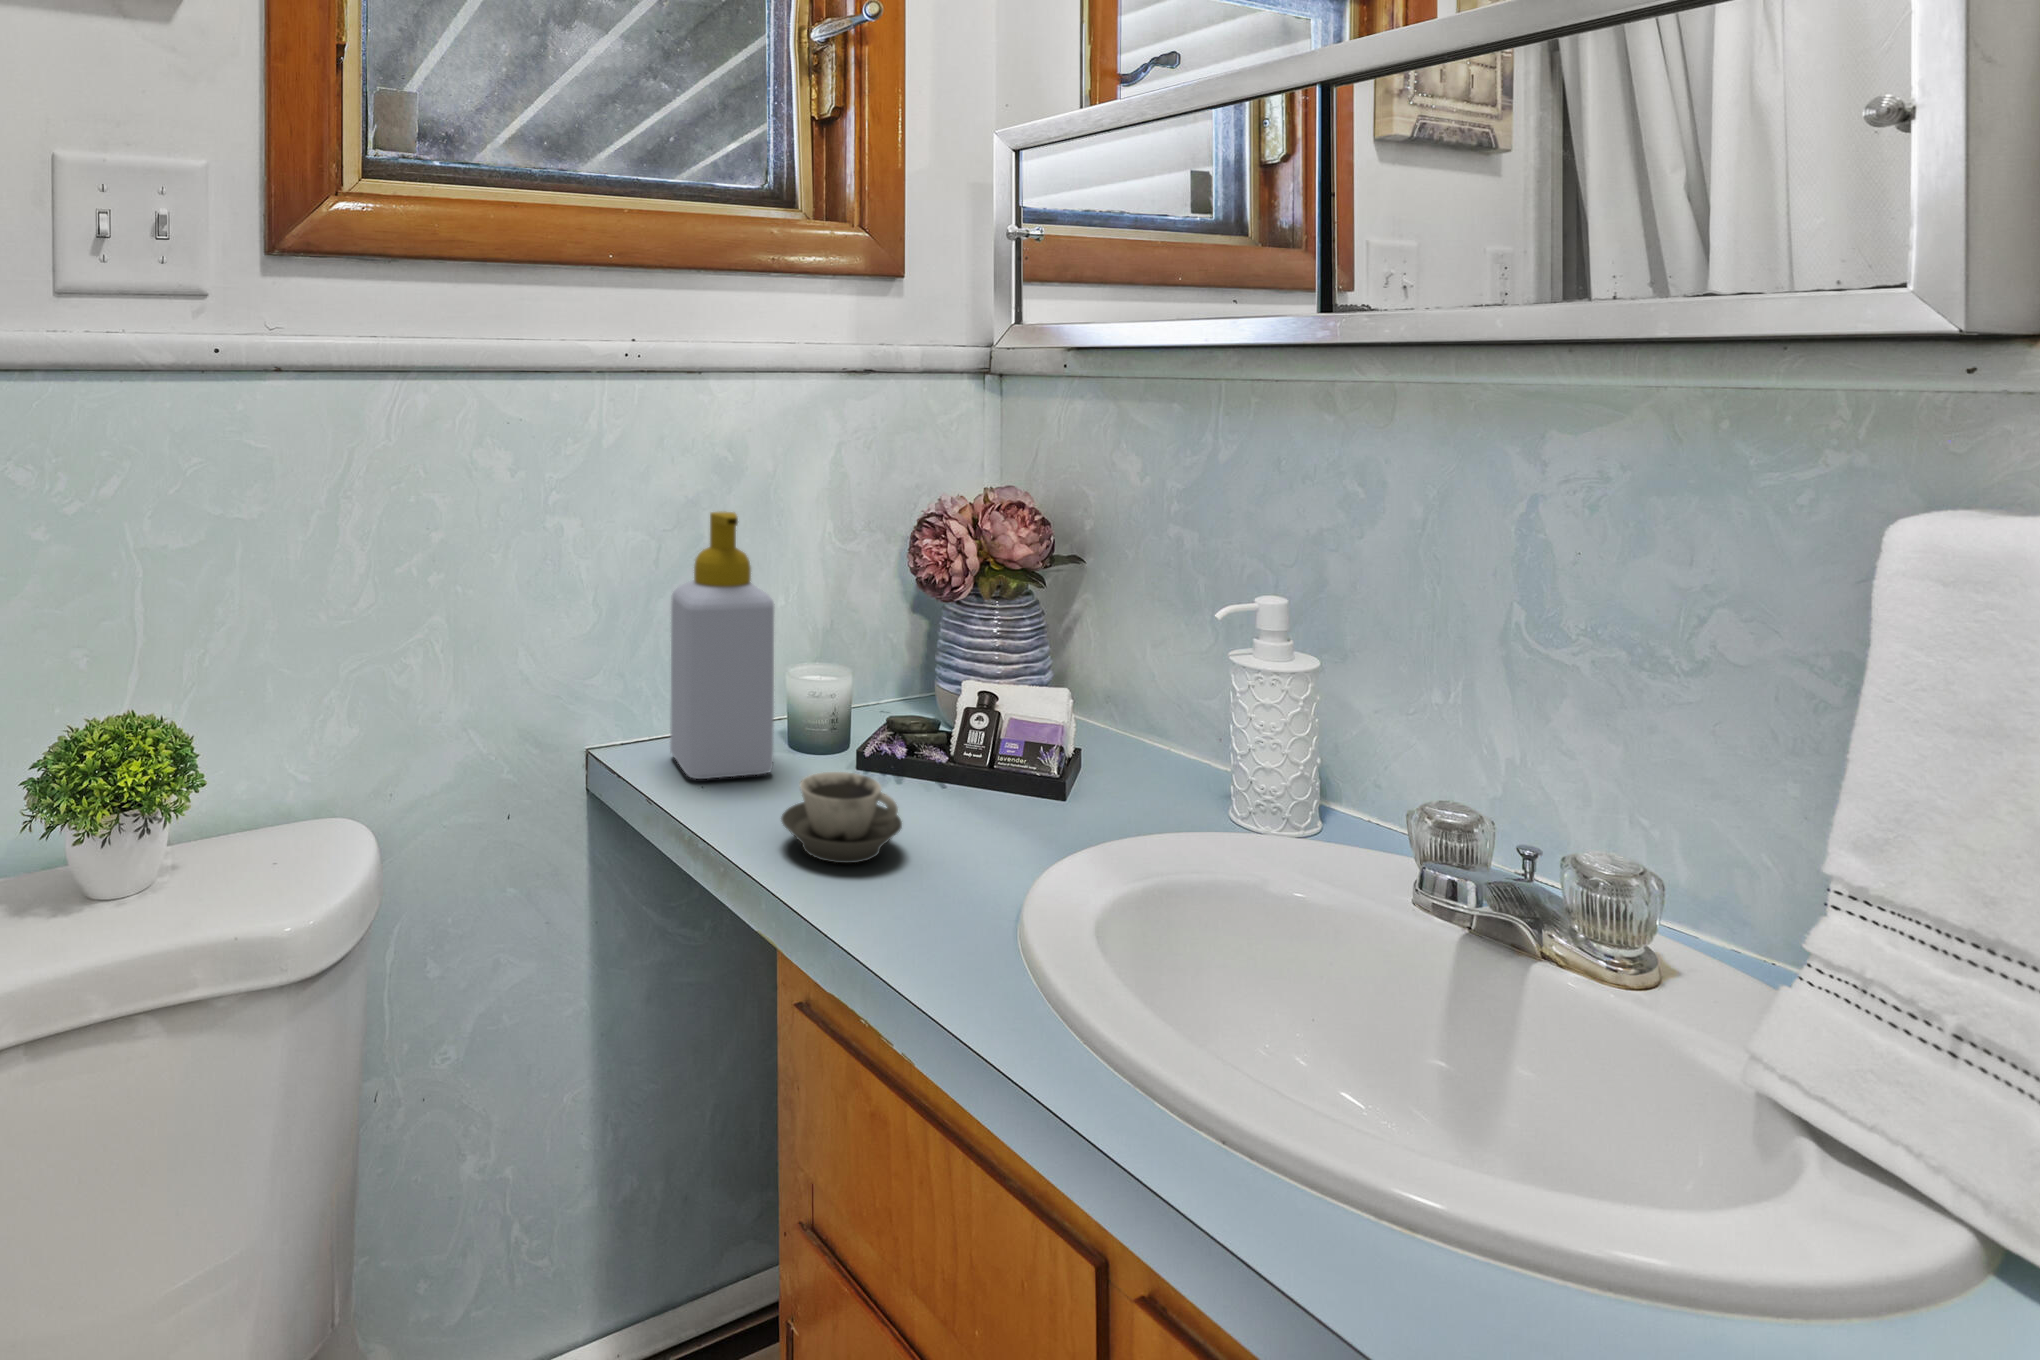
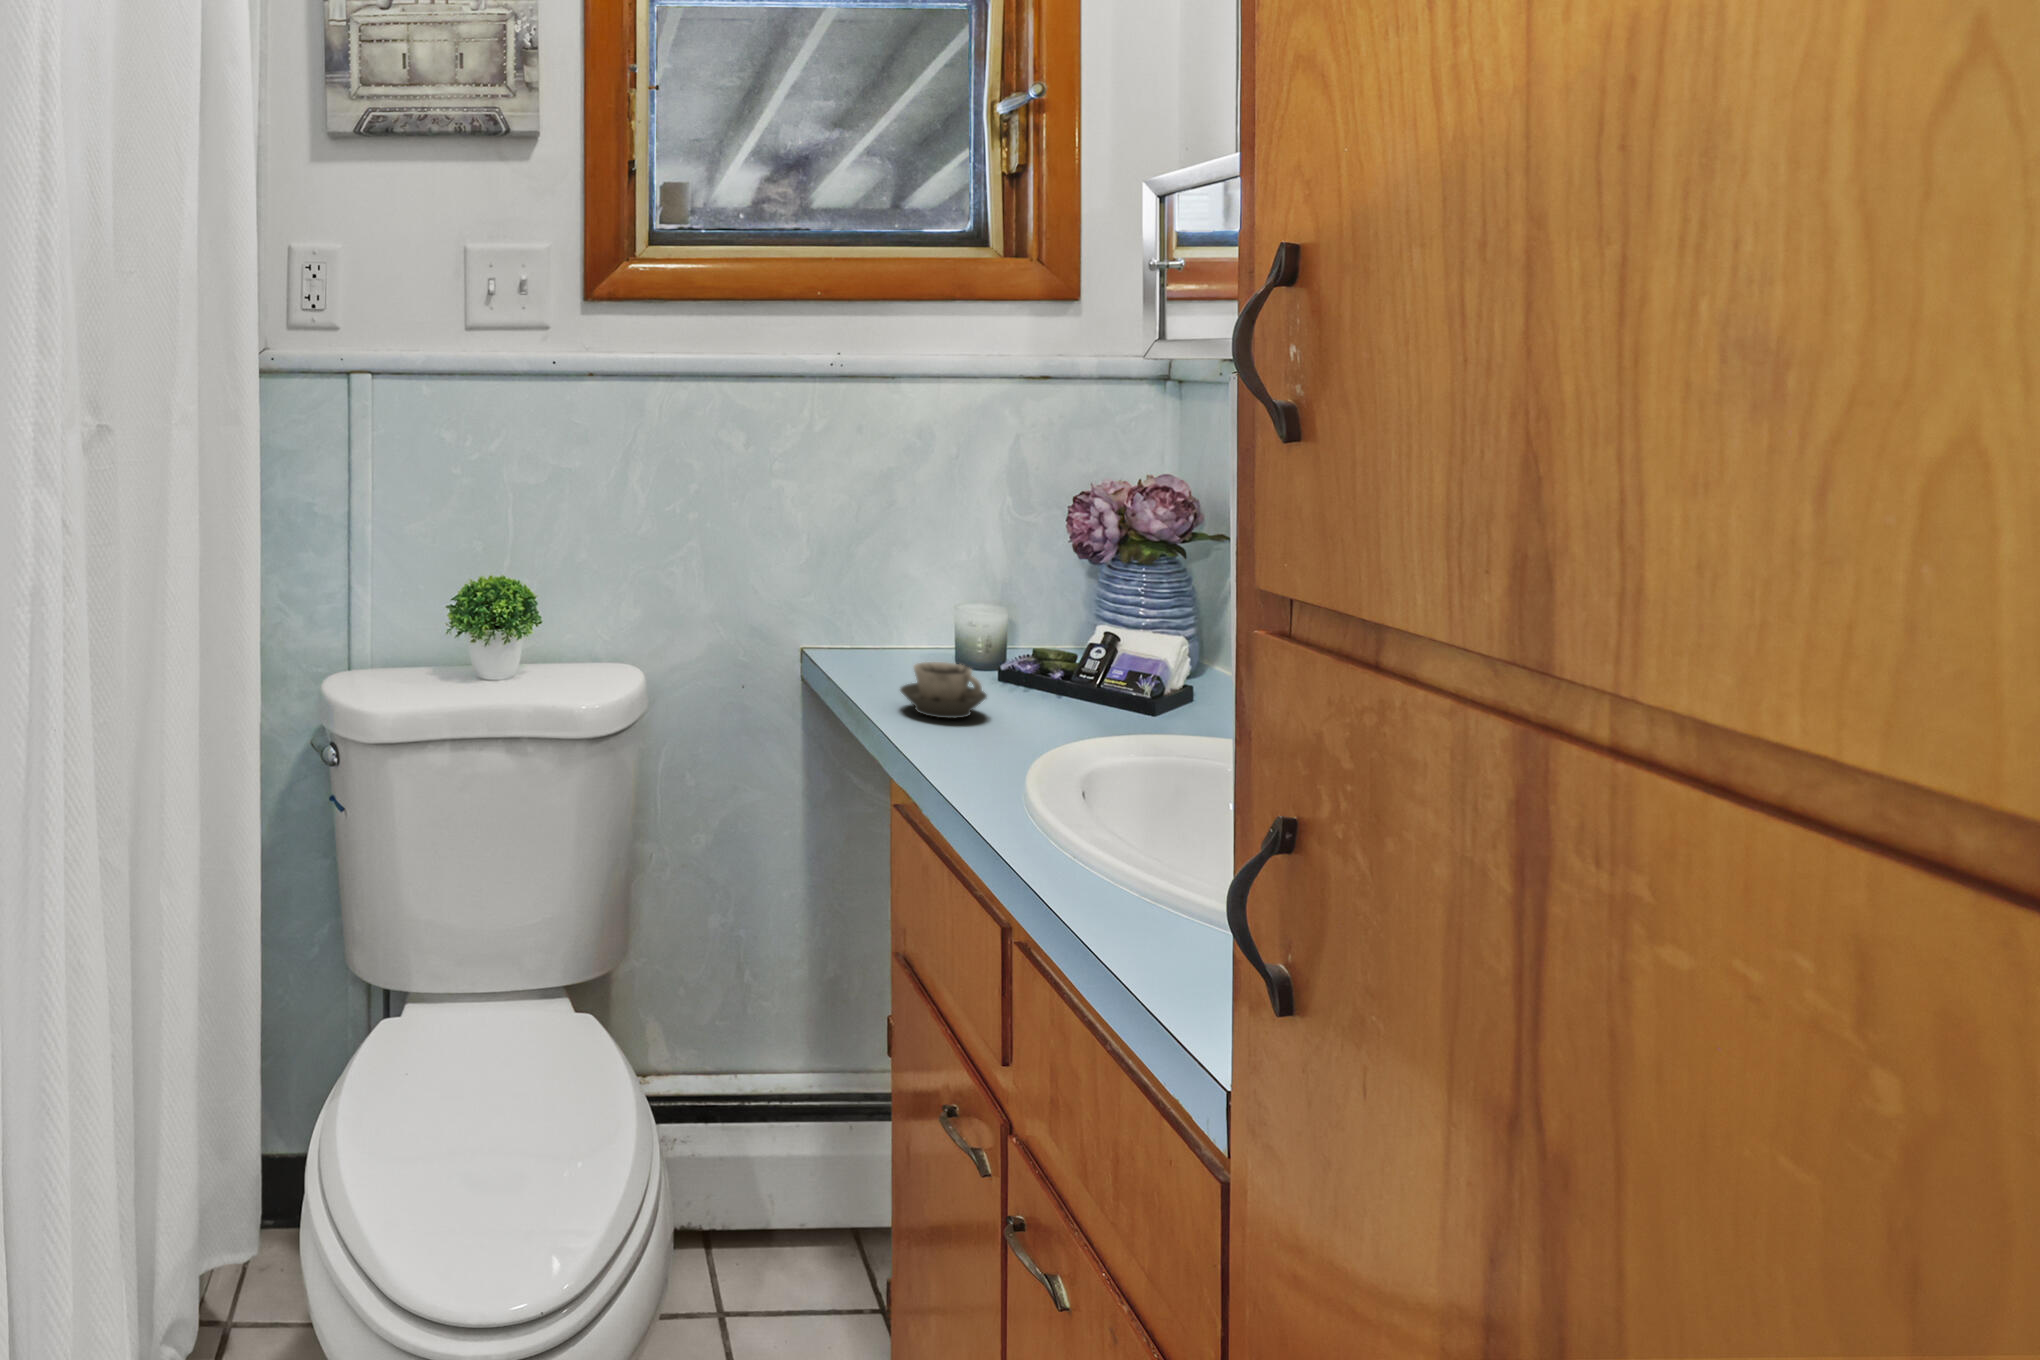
soap bottle: present [670,512,774,779] -> none [862,481,933,675]

